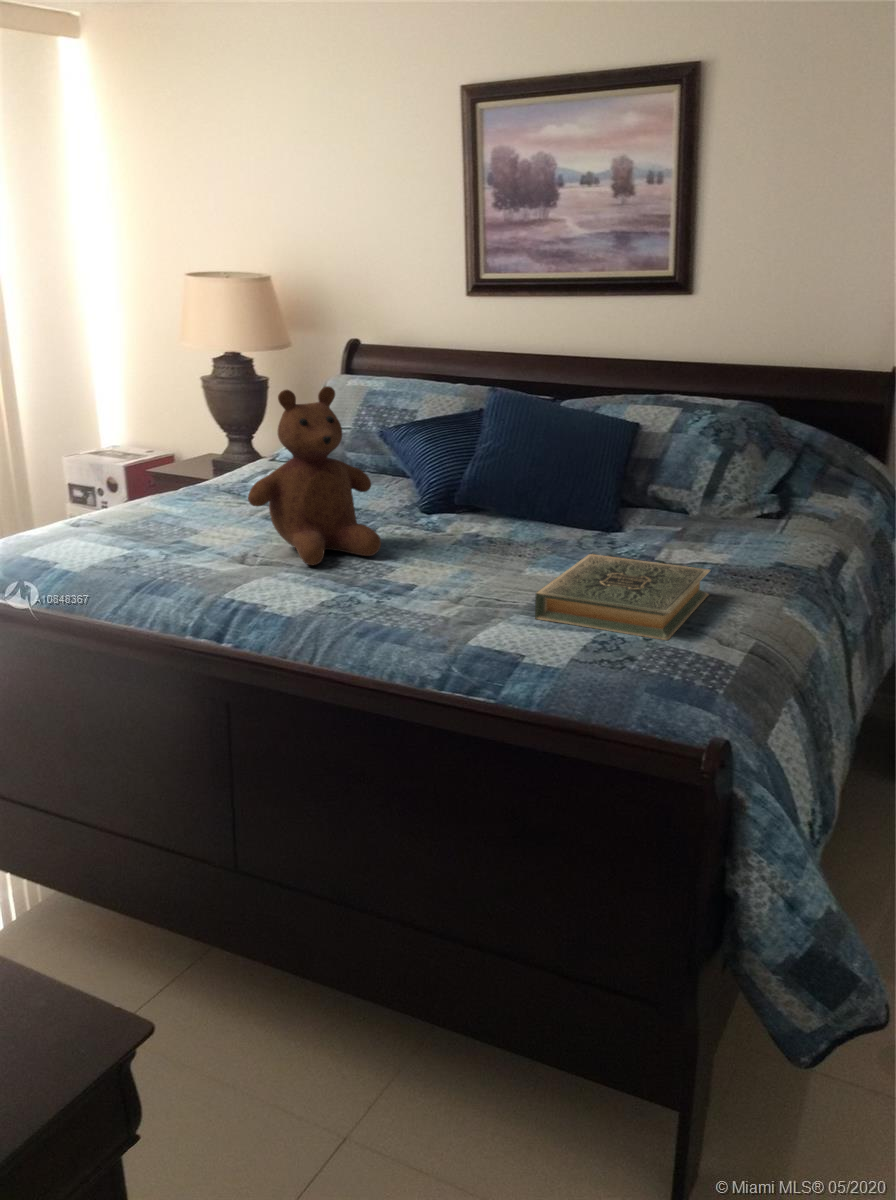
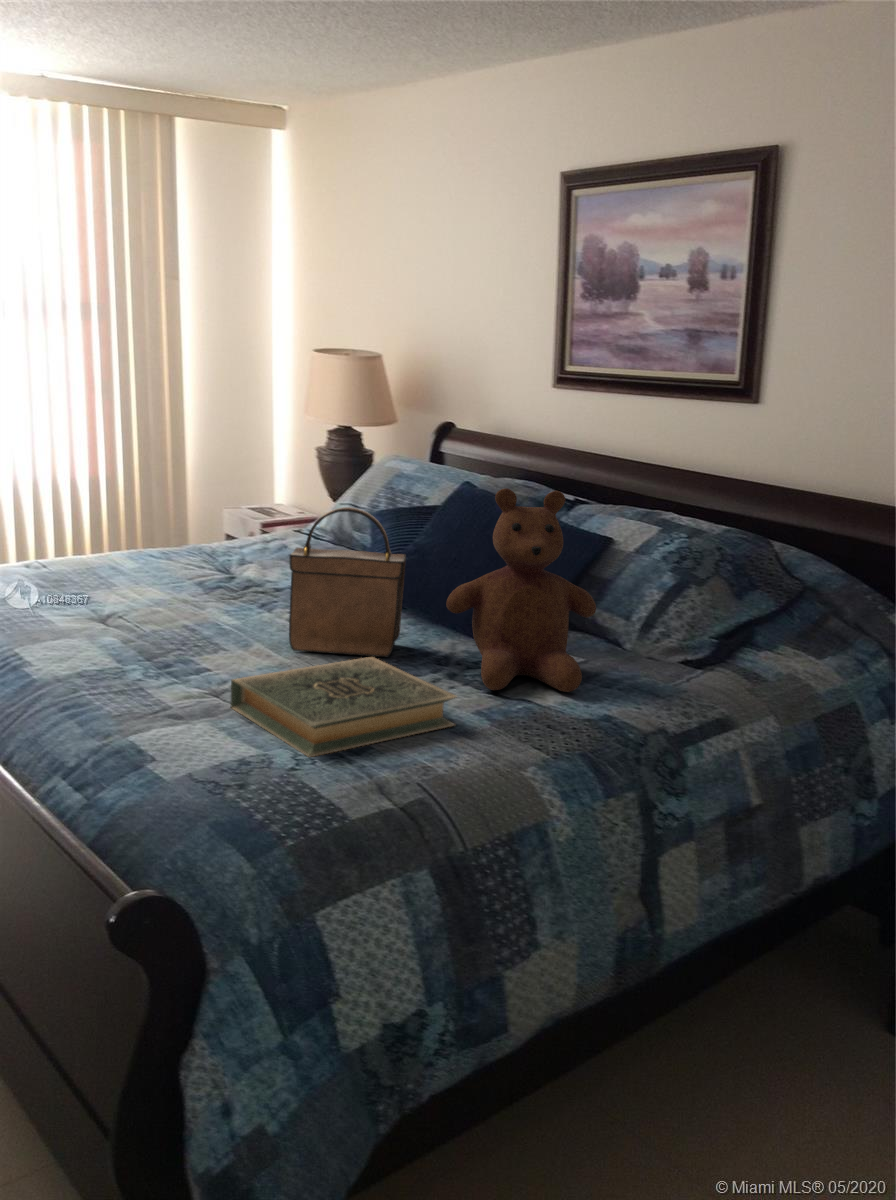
teddy bear: present [248,386,381,565] -> present [446,488,596,692]
handbag: none [453,425,562,565] -> present [289,507,406,657]

